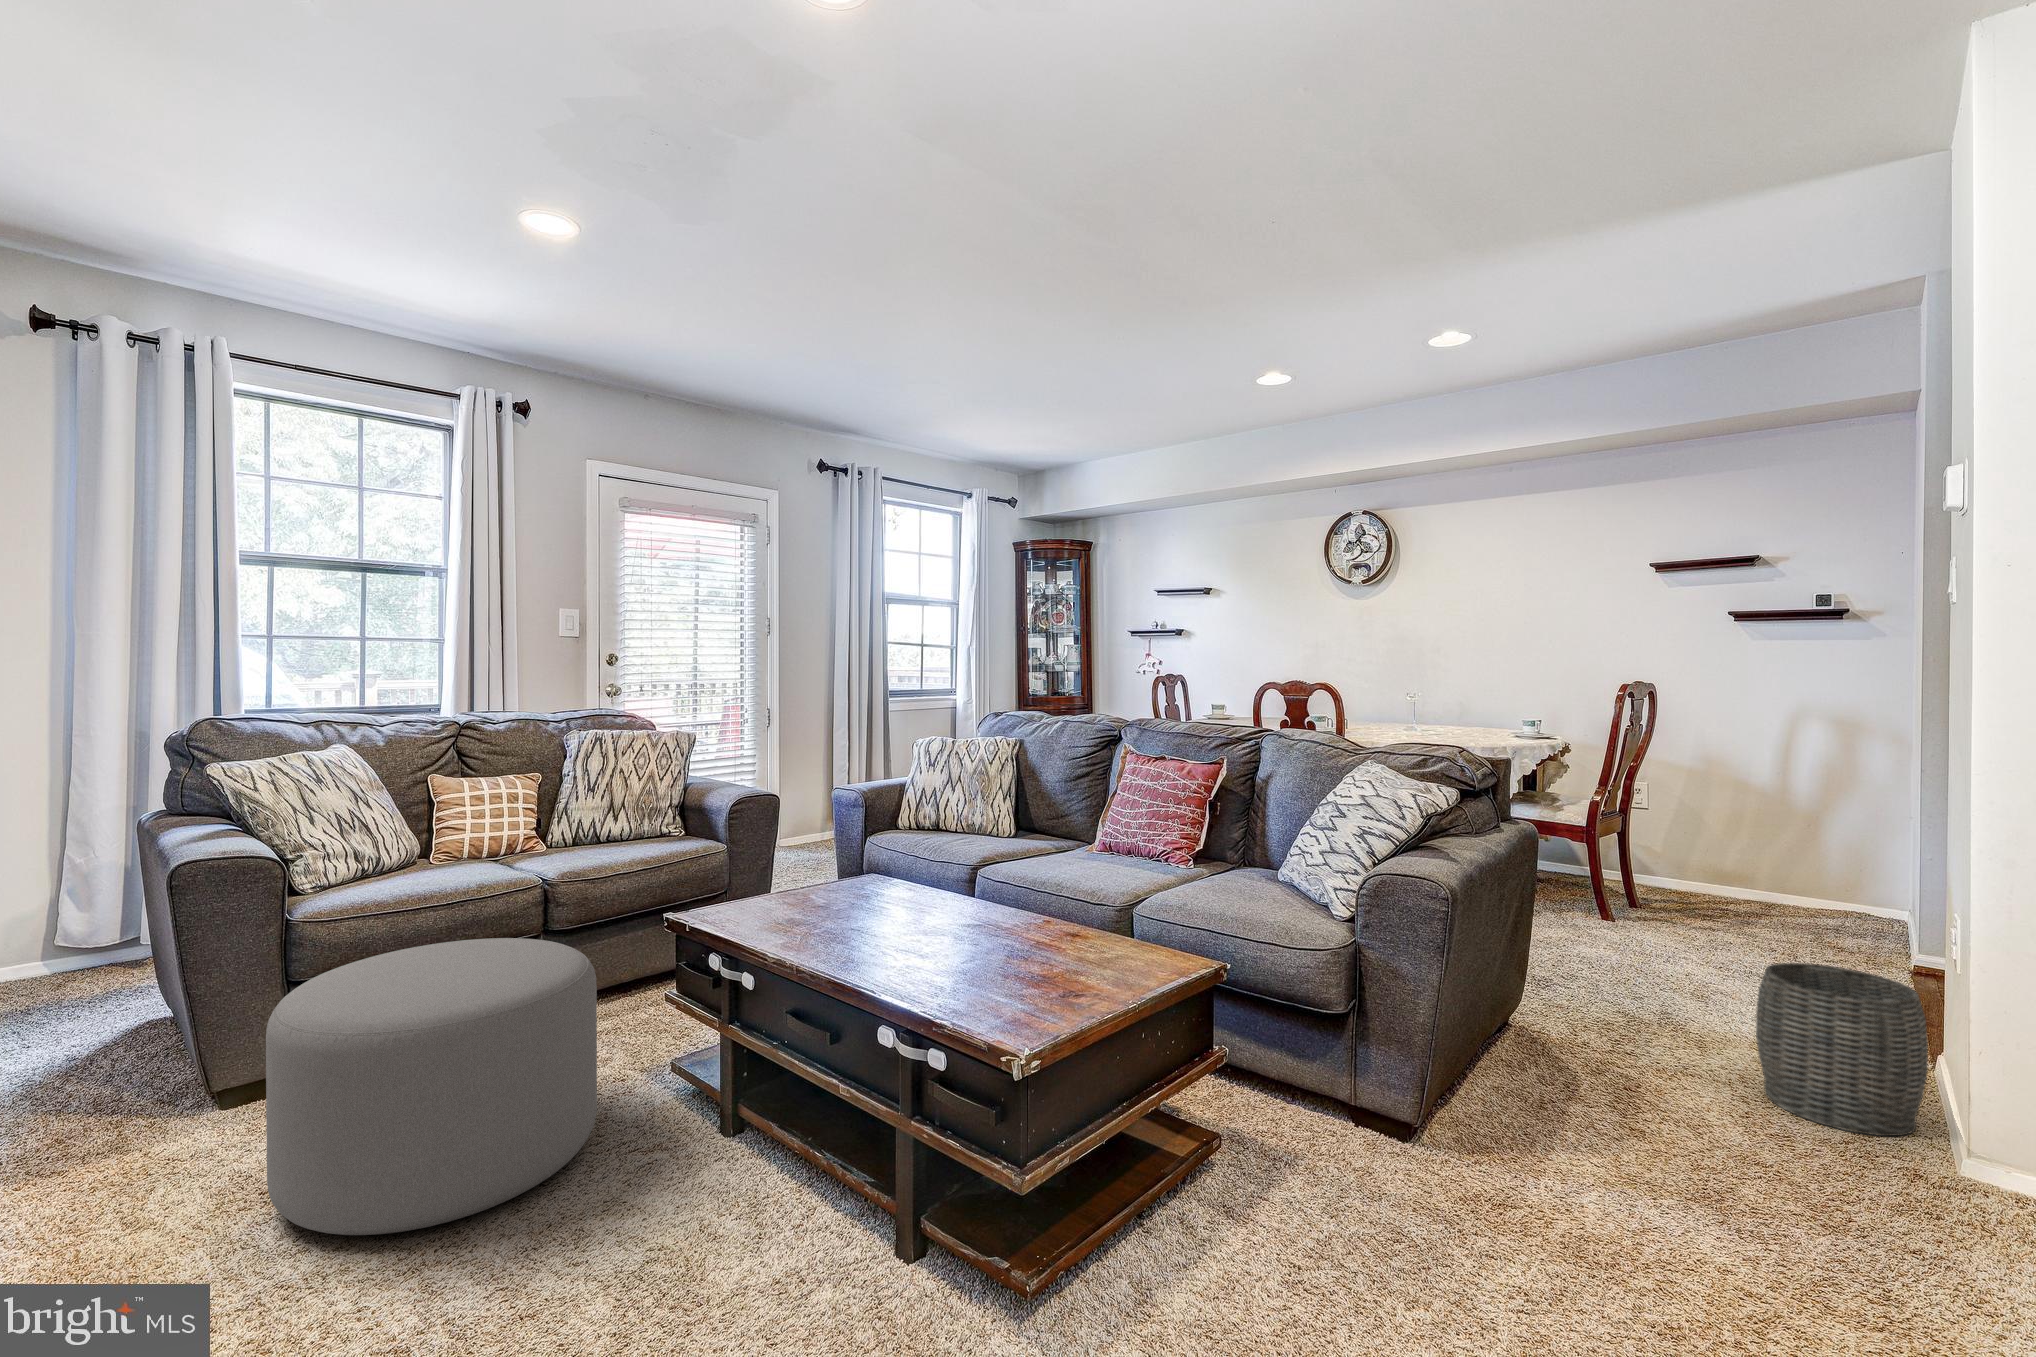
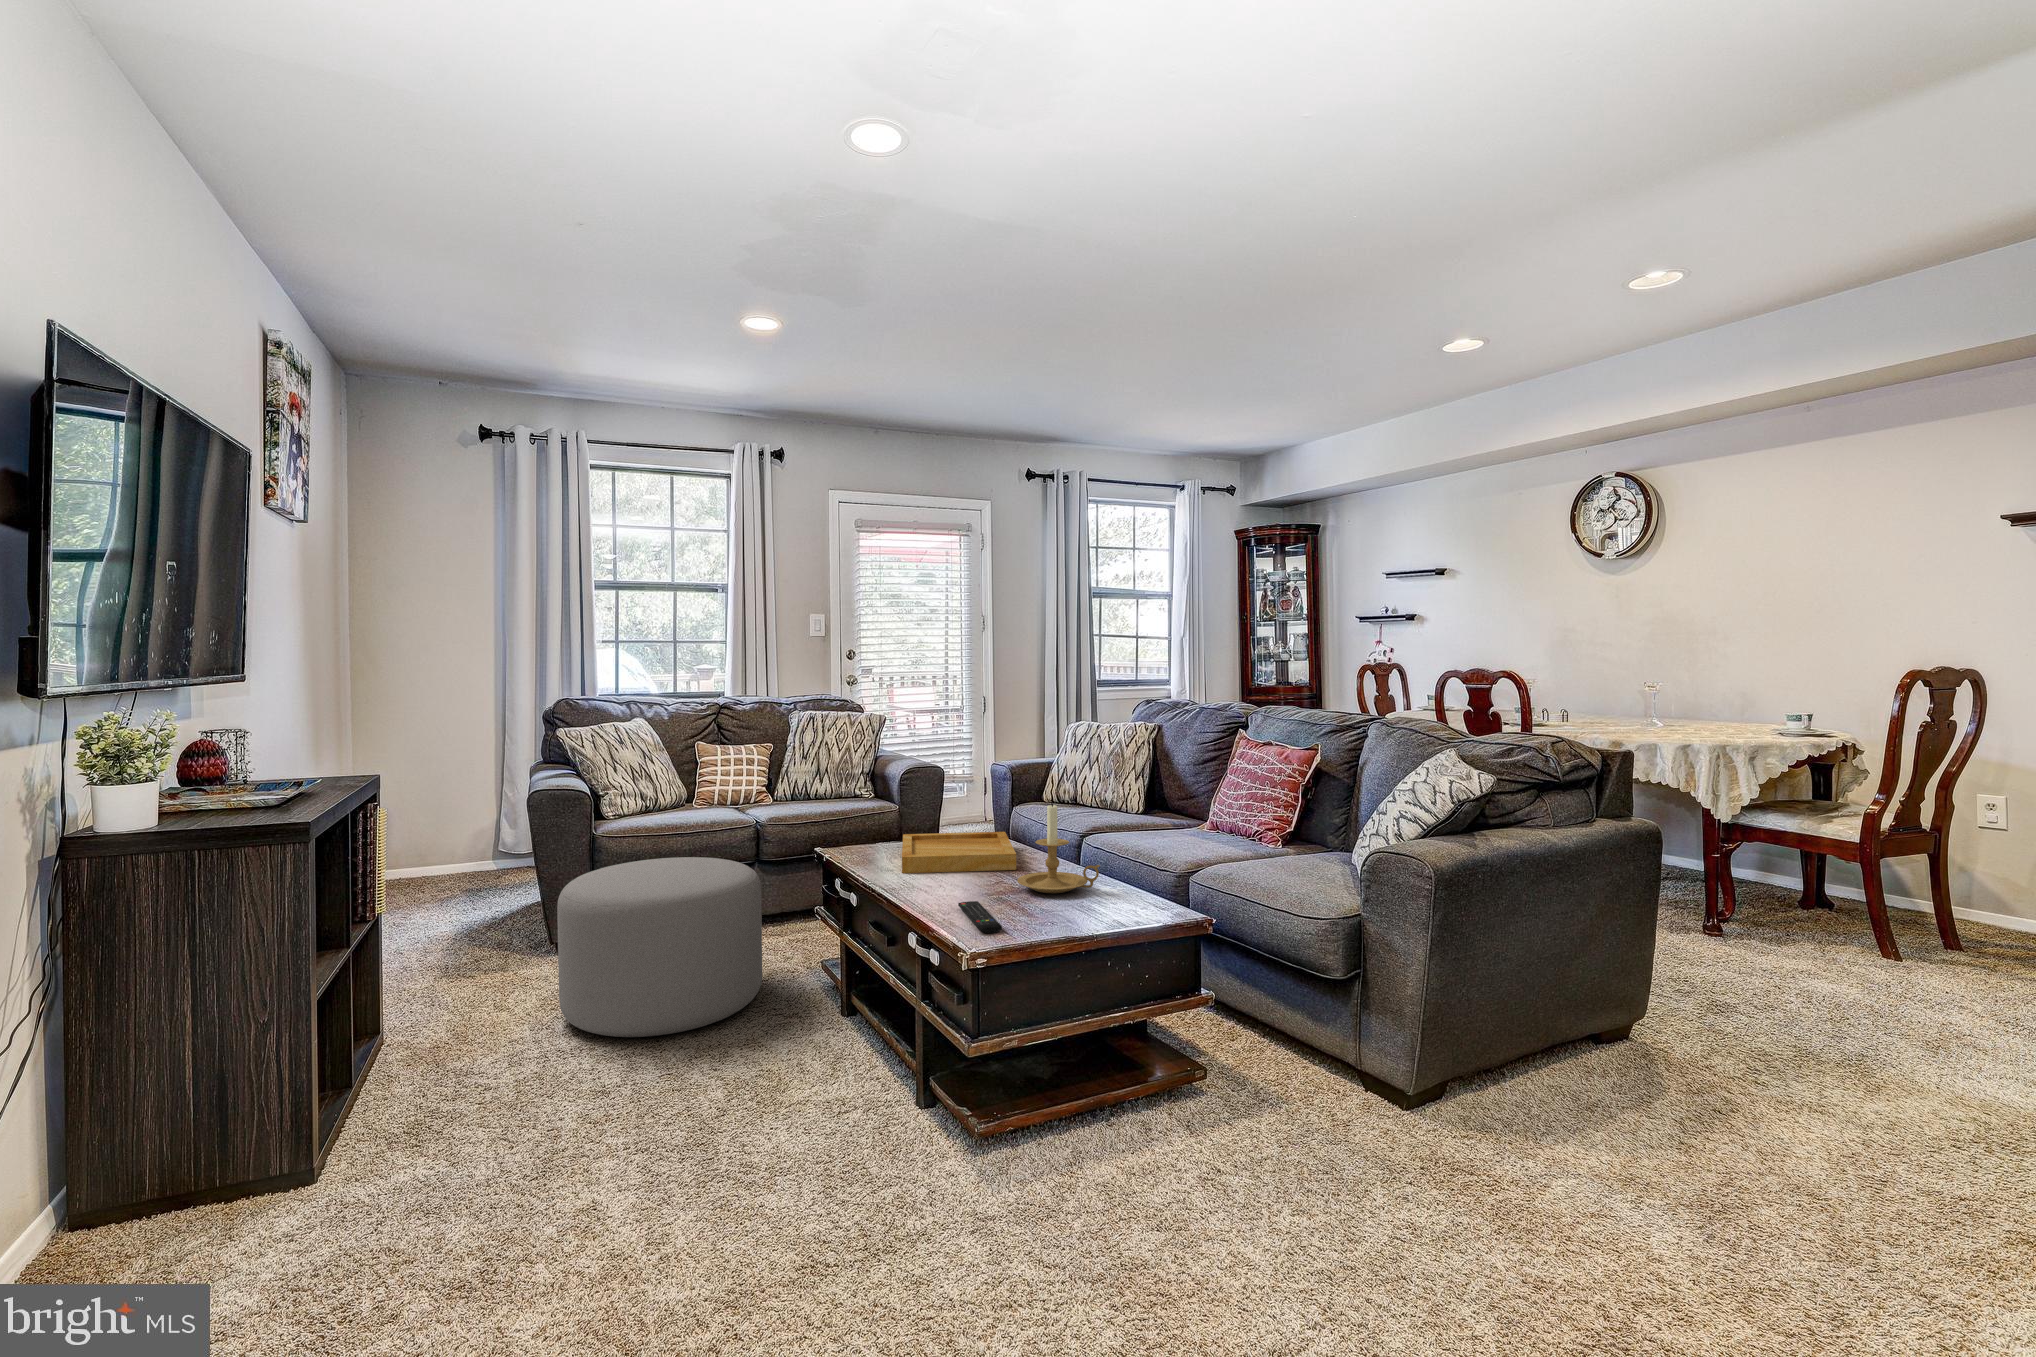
candle holder: none [981,836,1084,951] -> present [1017,802,1100,893]
tray: none [782,873,954,940] -> present [902,832,1016,873]
woven basket: present [1756,963,1928,1136] -> none [1820,979,2010,1168]
remote control: none [938,973,1030,1019] -> present [958,901,1002,933]

